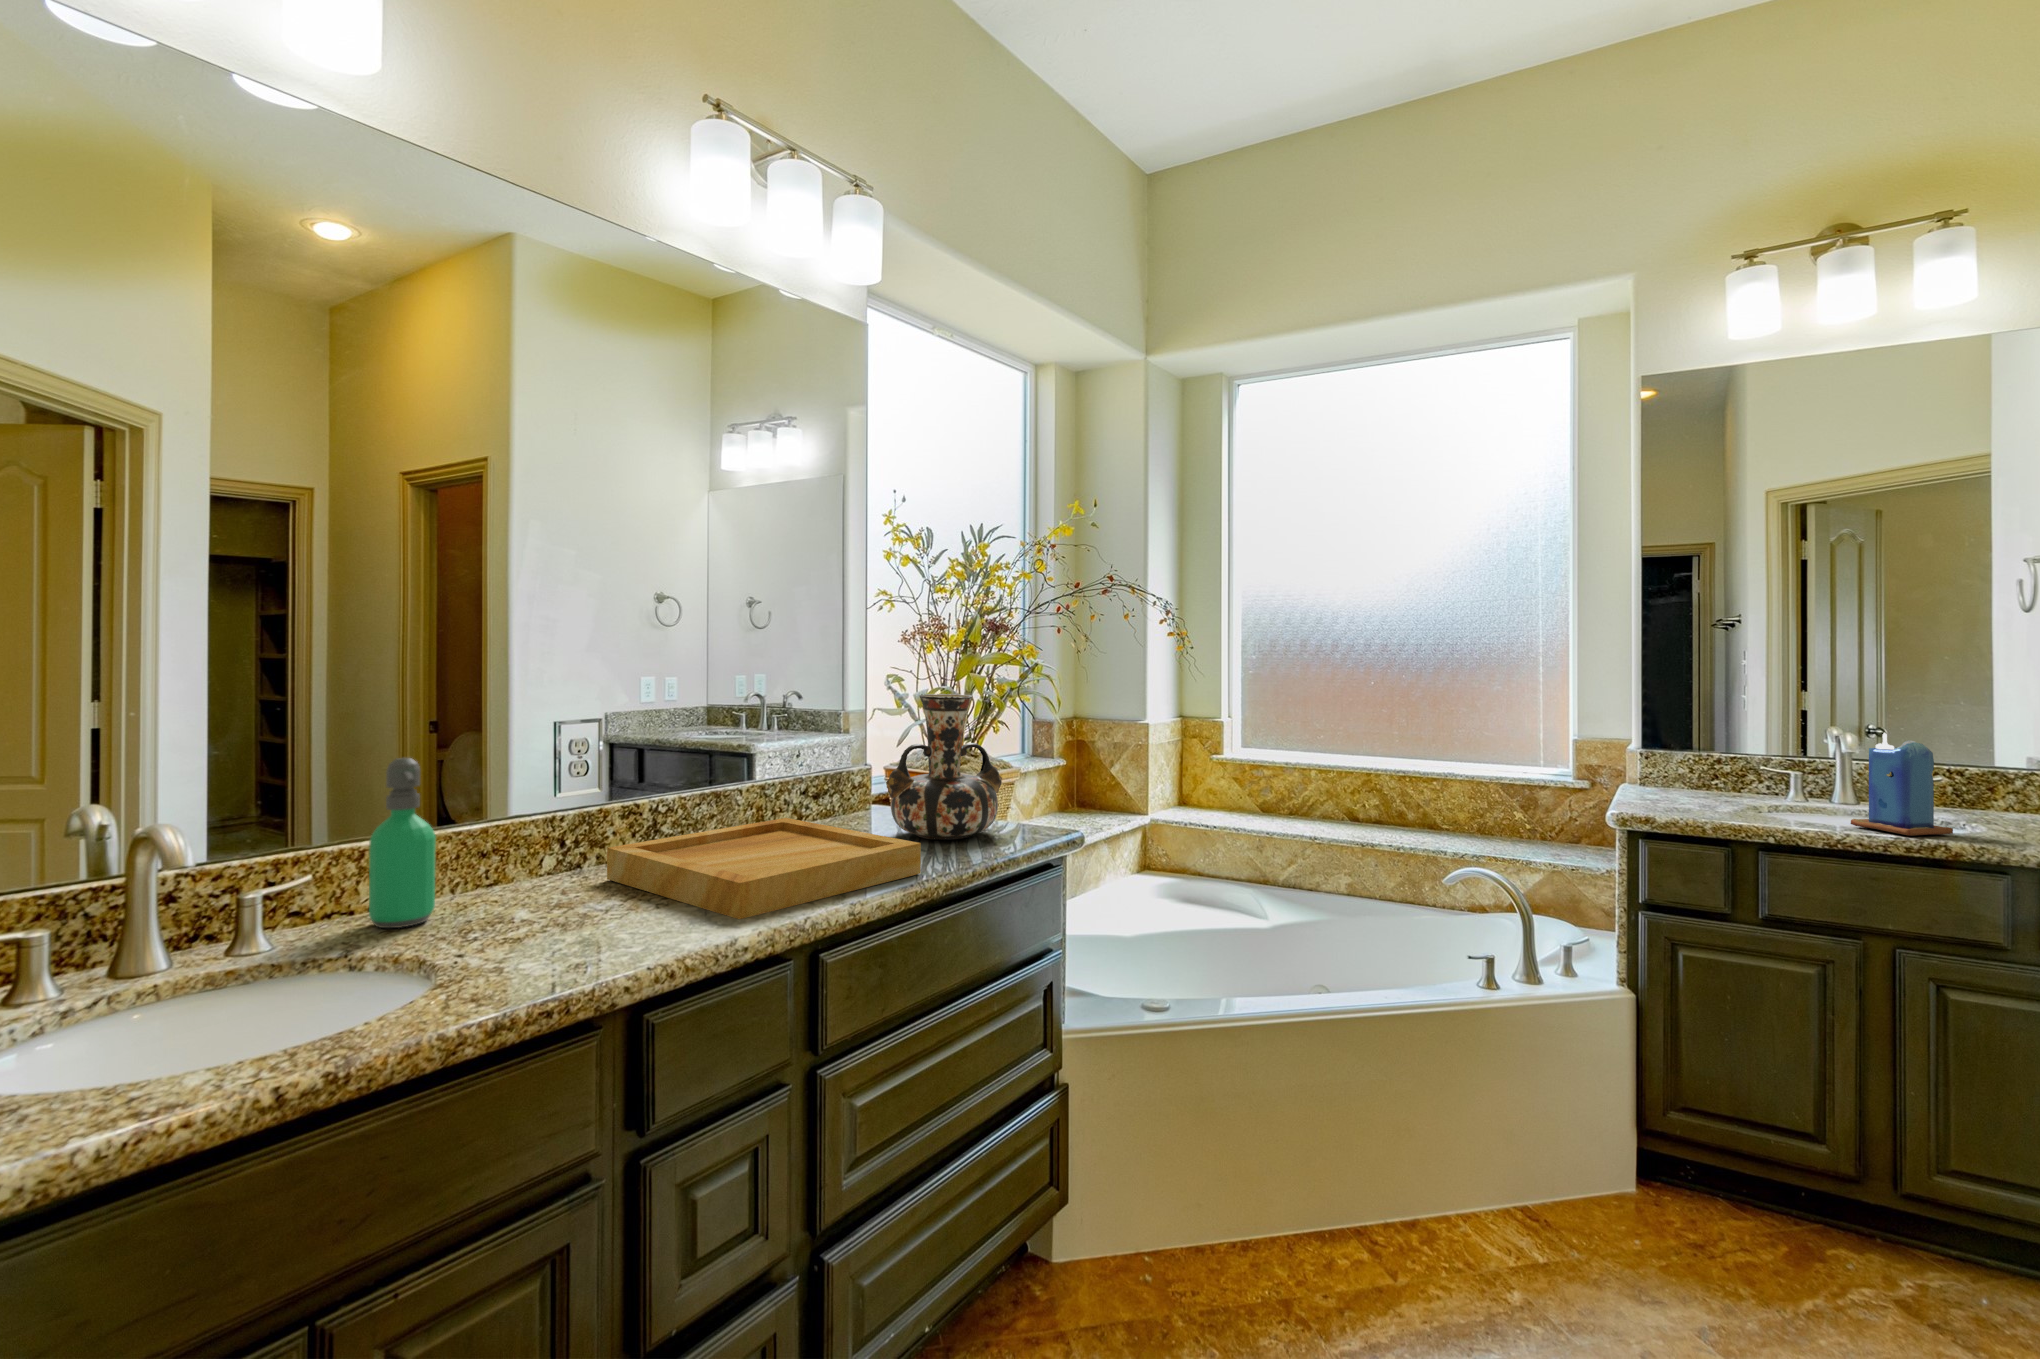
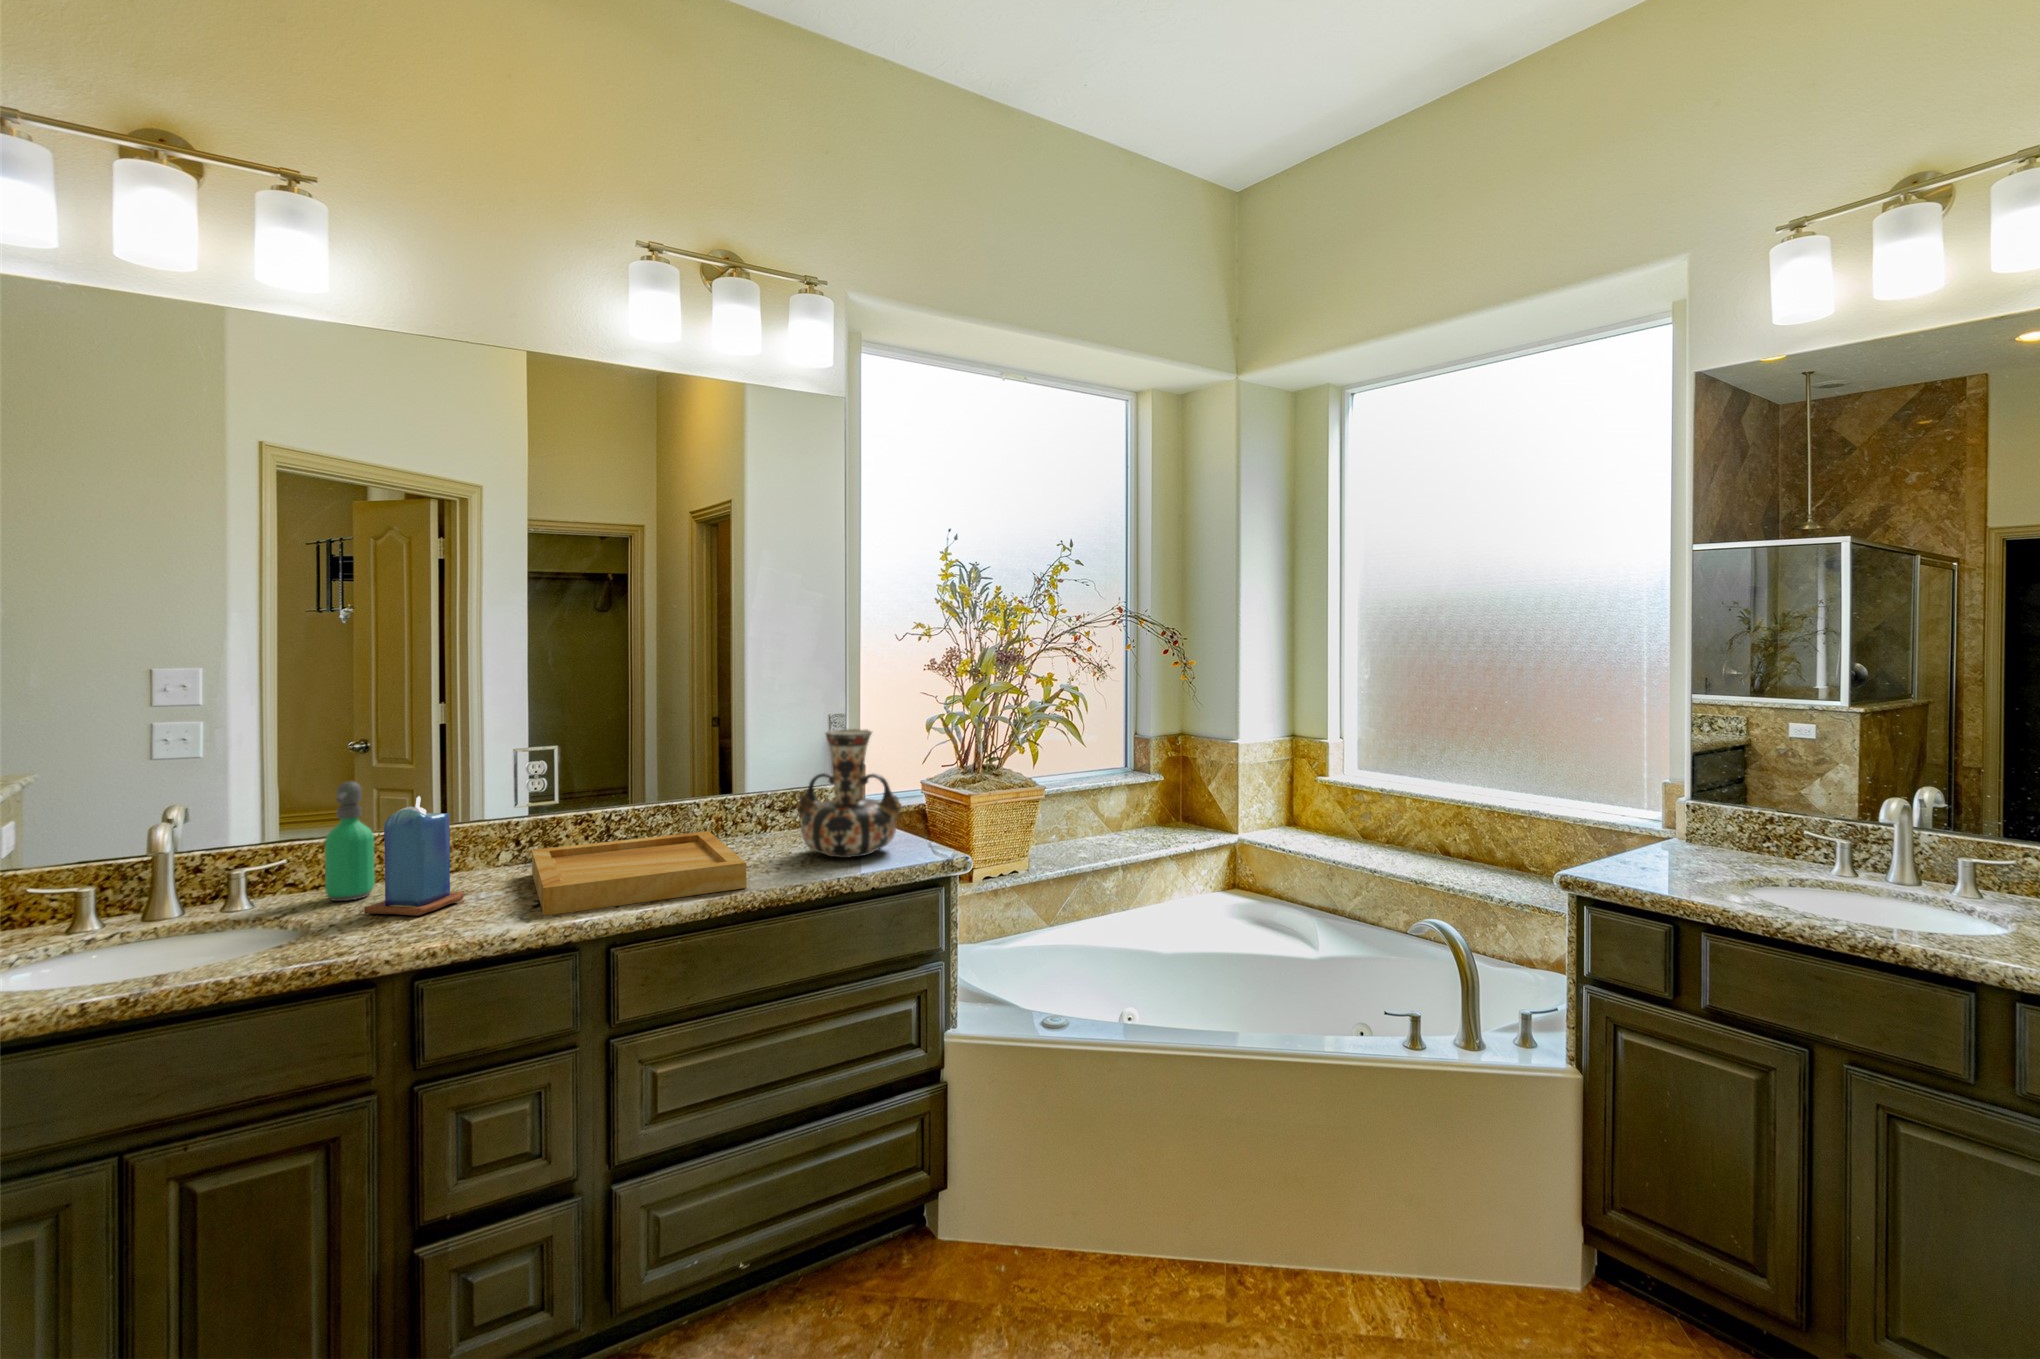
candle: present [1851,733,1953,836] -> present [364,796,464,915]

